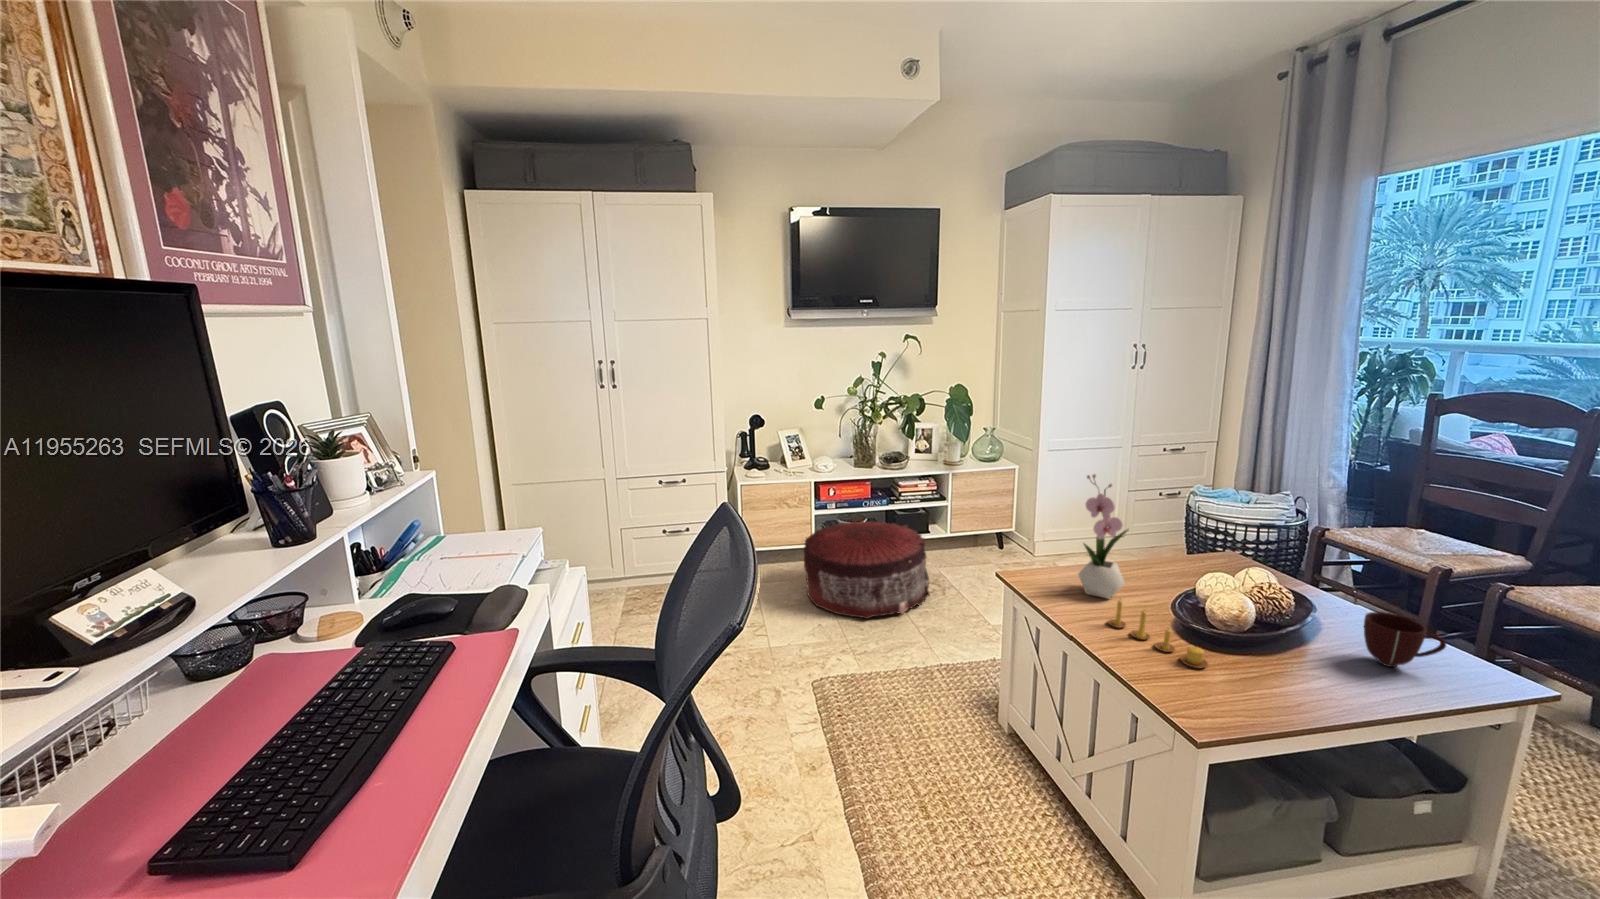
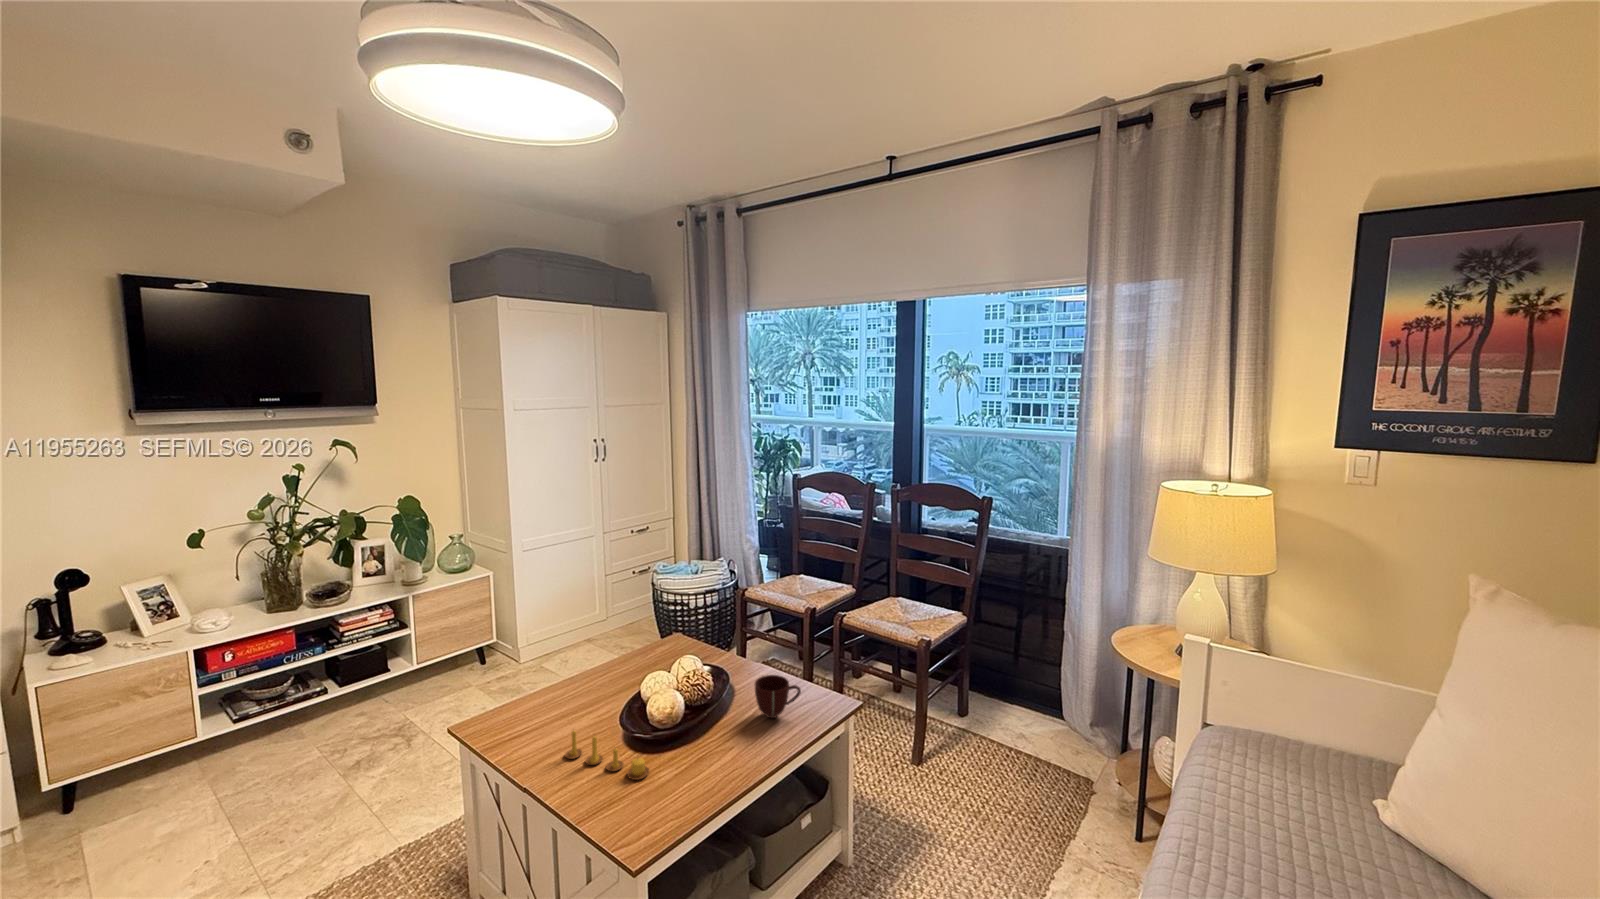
flower arrangement: present [1078,474,1129,599] -> none [532,606,583,727]
pouf: present [803,521,930,618] -> none [173,675,389,835]

